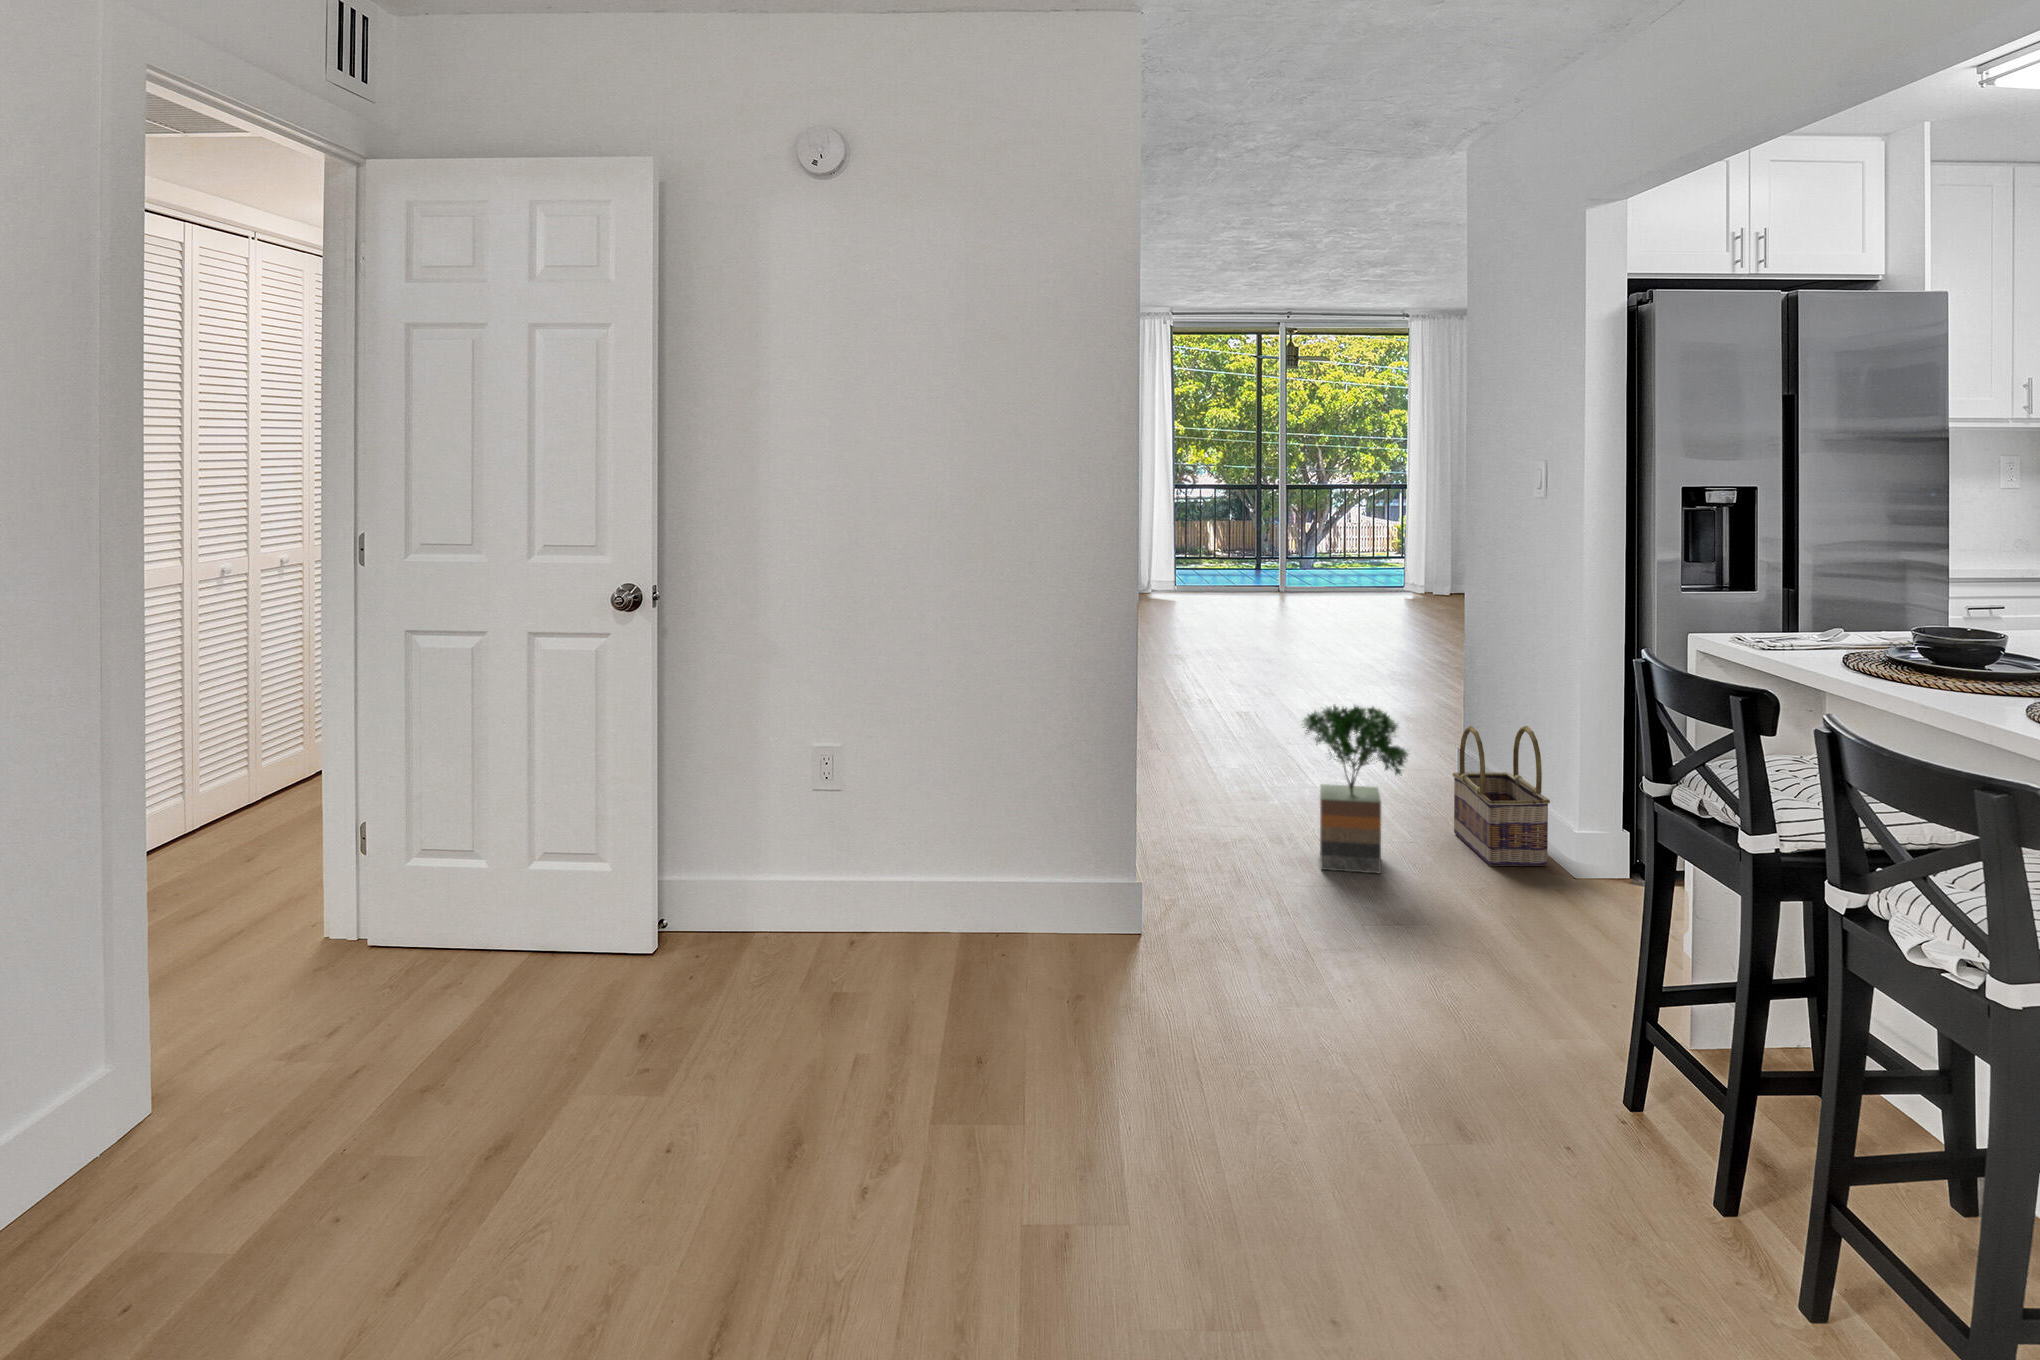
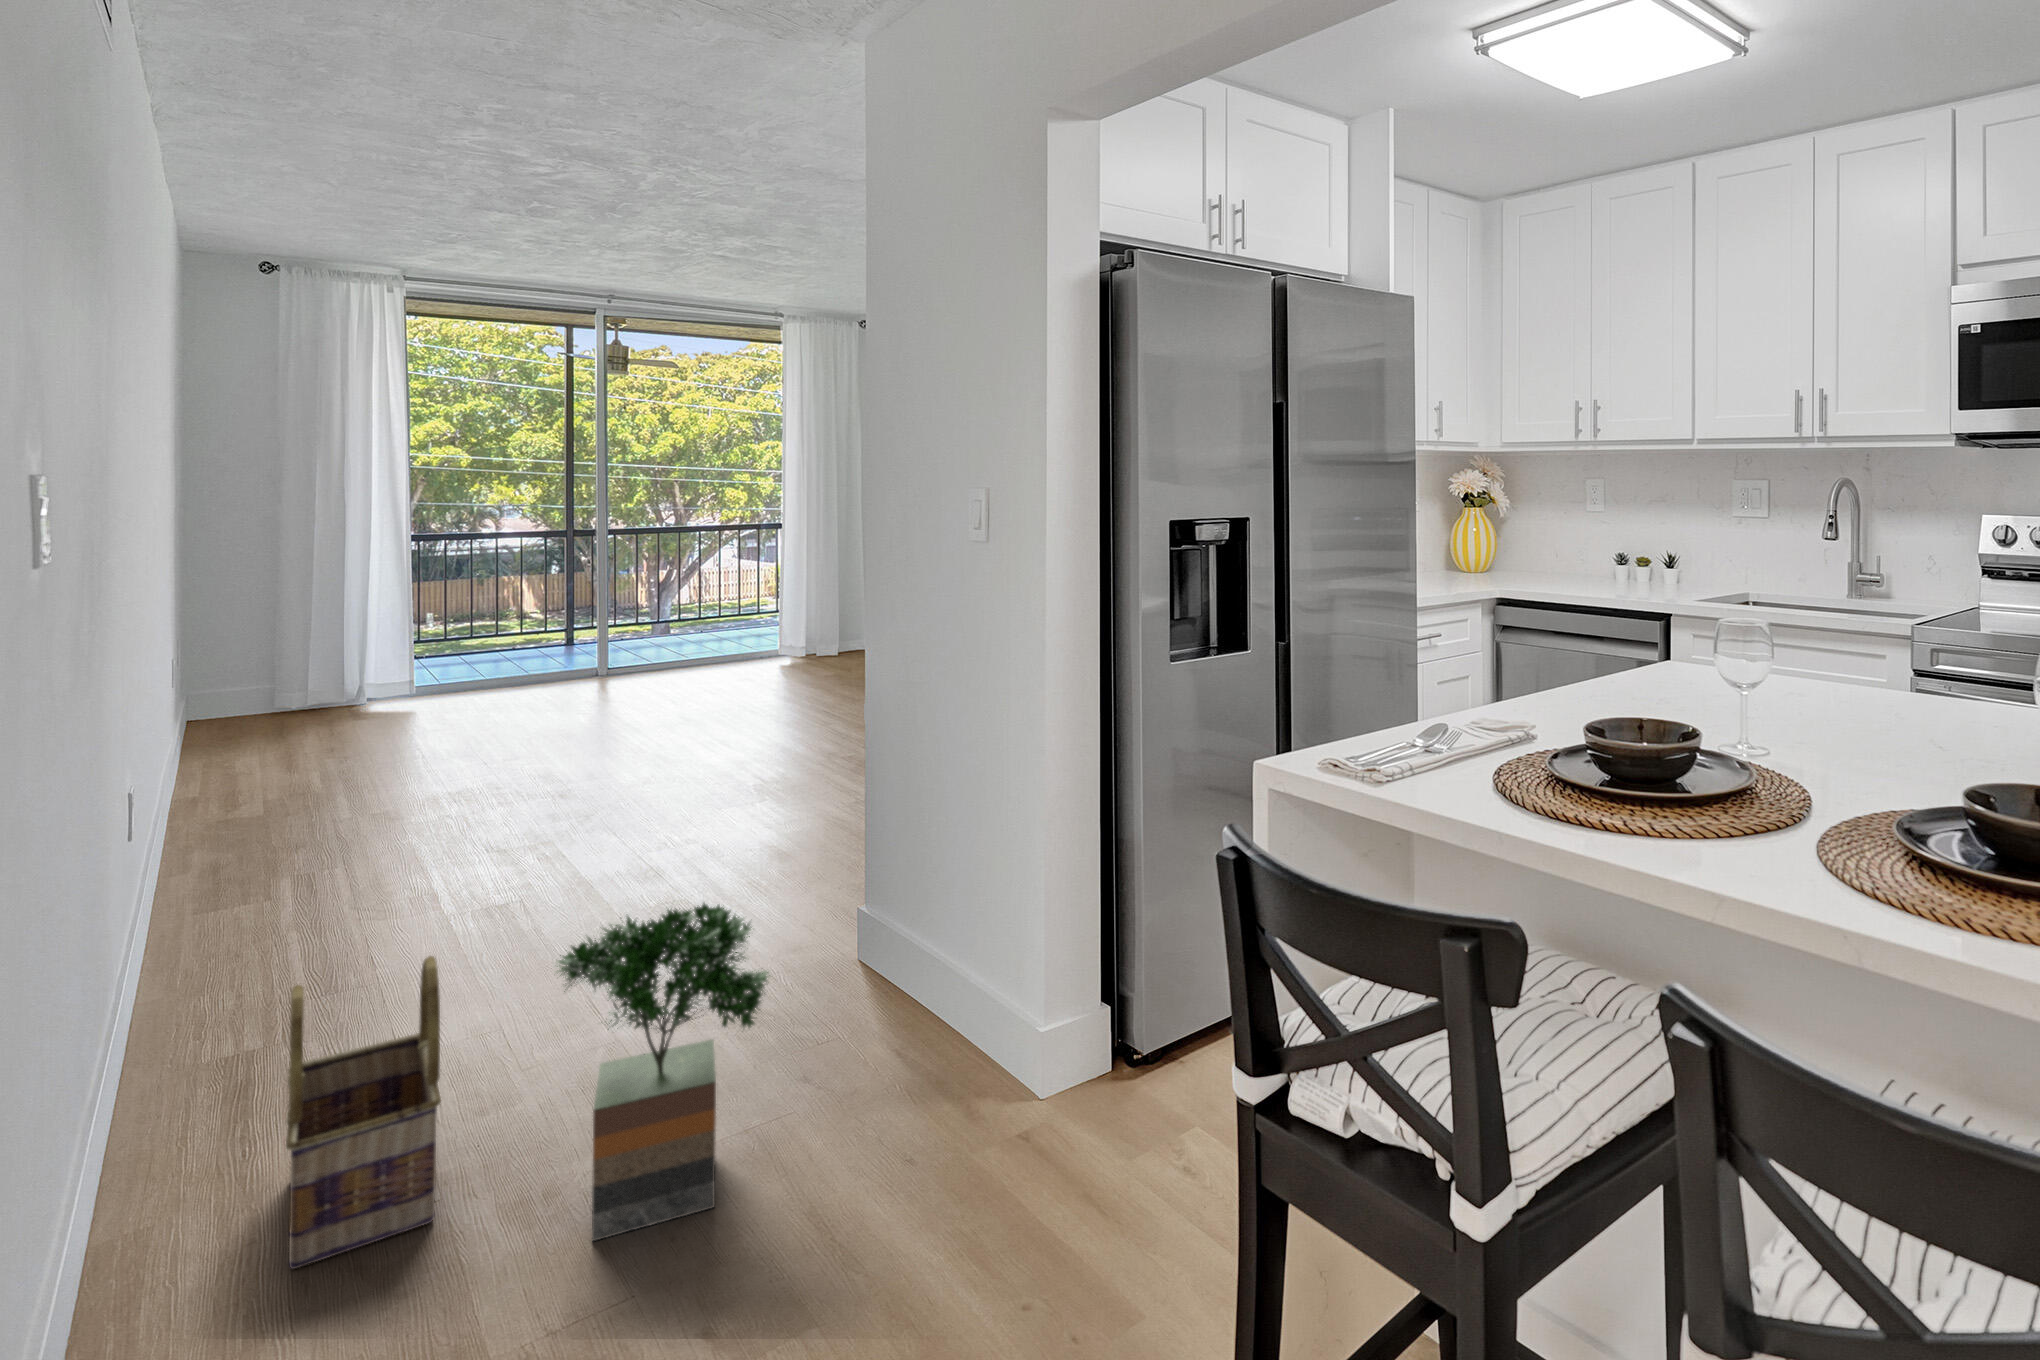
basket: present [1453,726,1550,866] -> present [286,956,441,1269]

